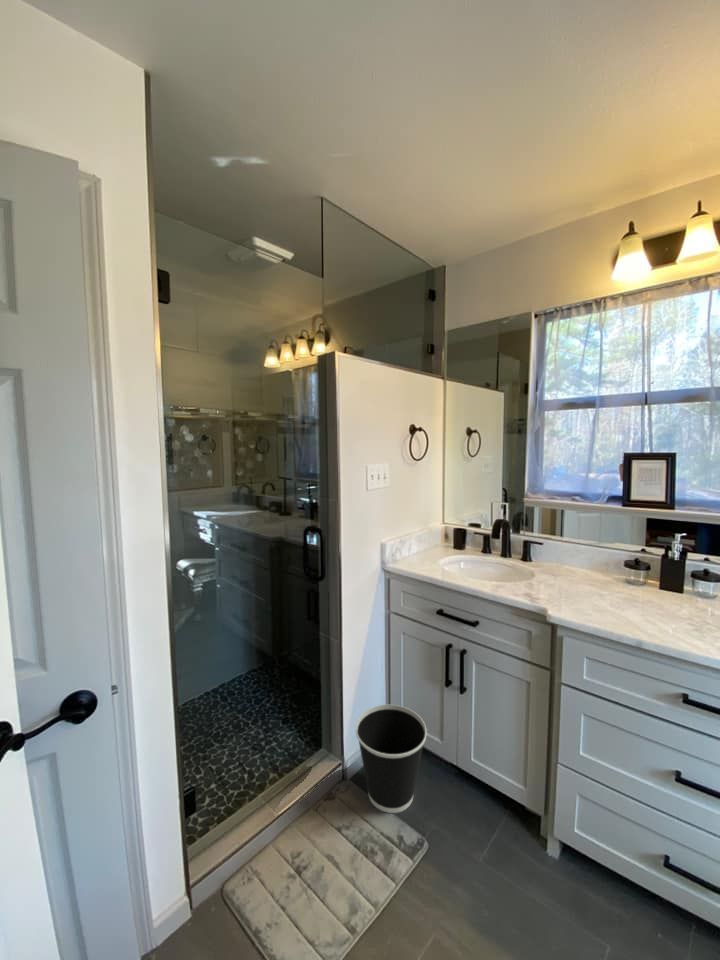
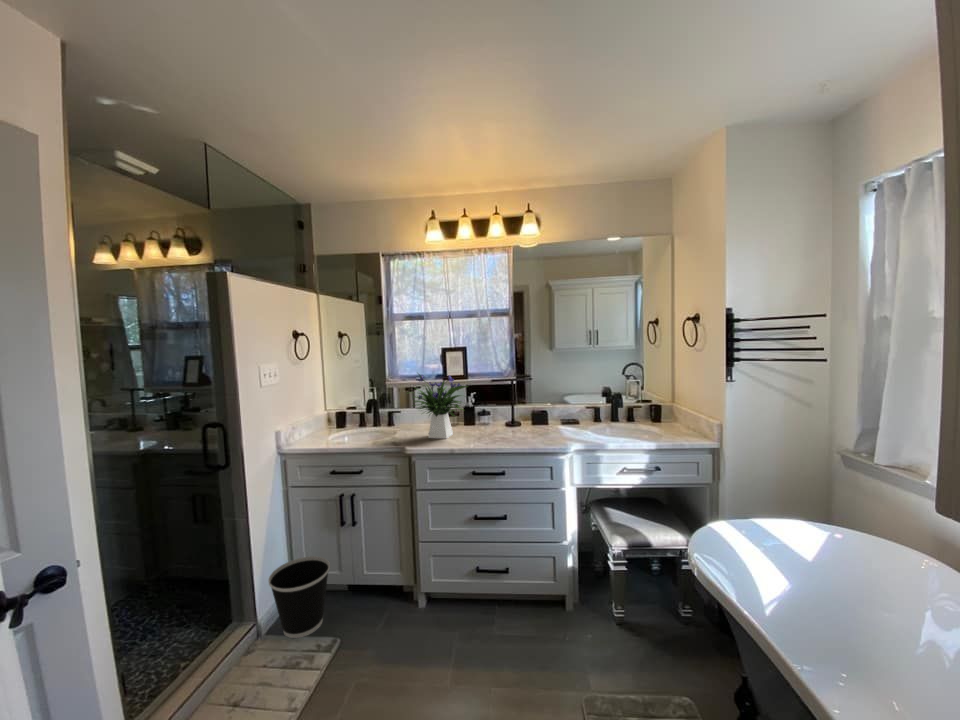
flower arrangement: none [556,491,685,609] -> present [412,375,467,439]

